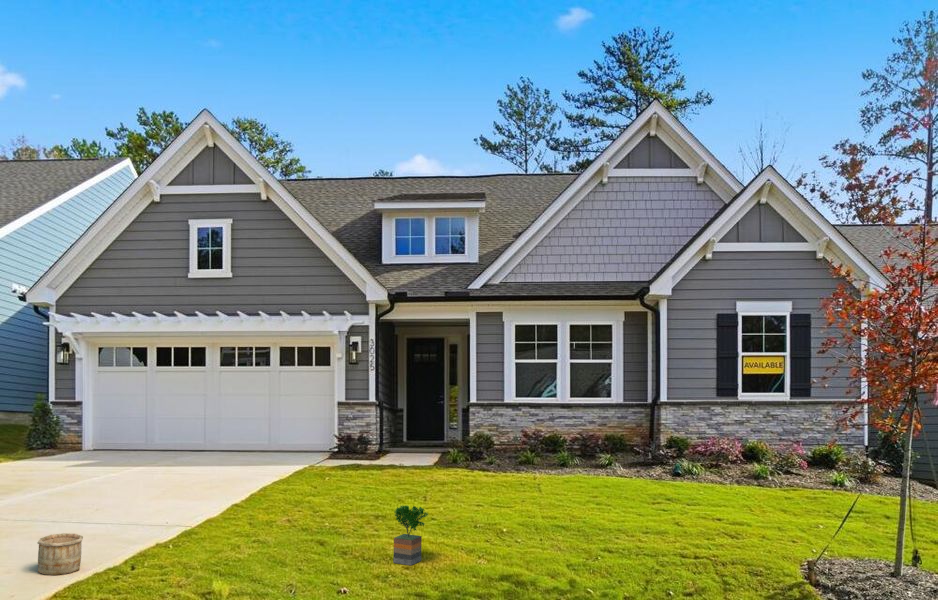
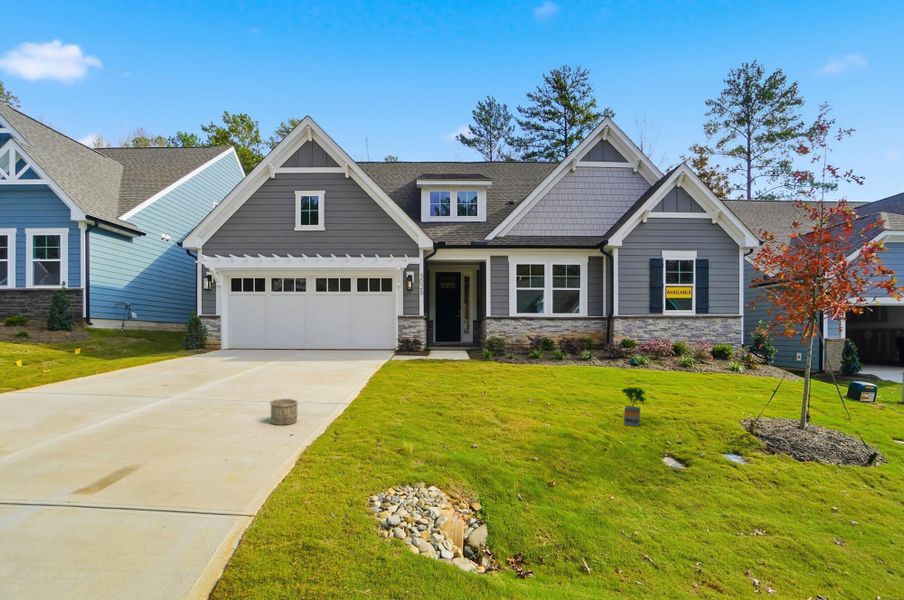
potted tree: present [393,505,428,565] -> present [622,387,646,427]

